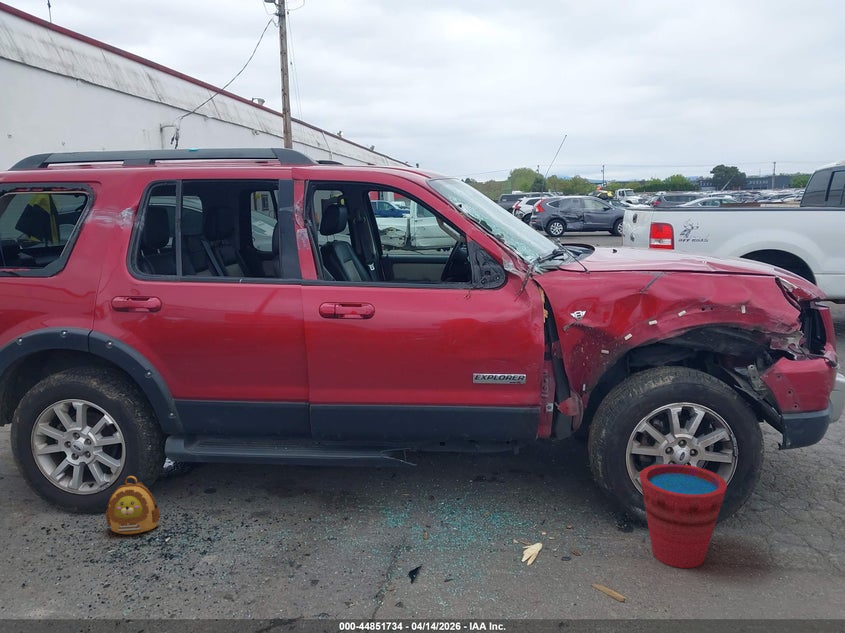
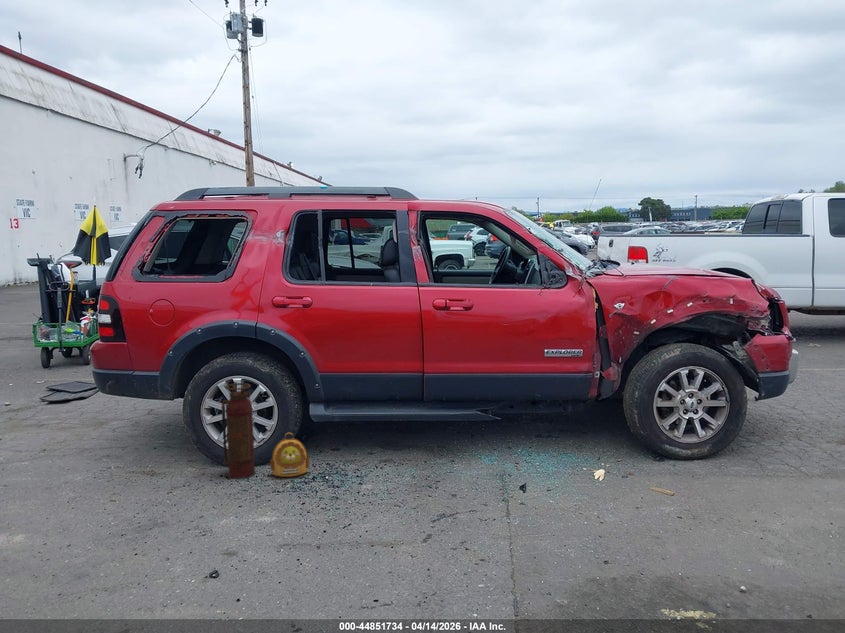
fire extinguisher: none [44,409,94,535] -> present [222,383,255,479]
bucket: present [640,464,727,568] -> none [667,410,728,478]

